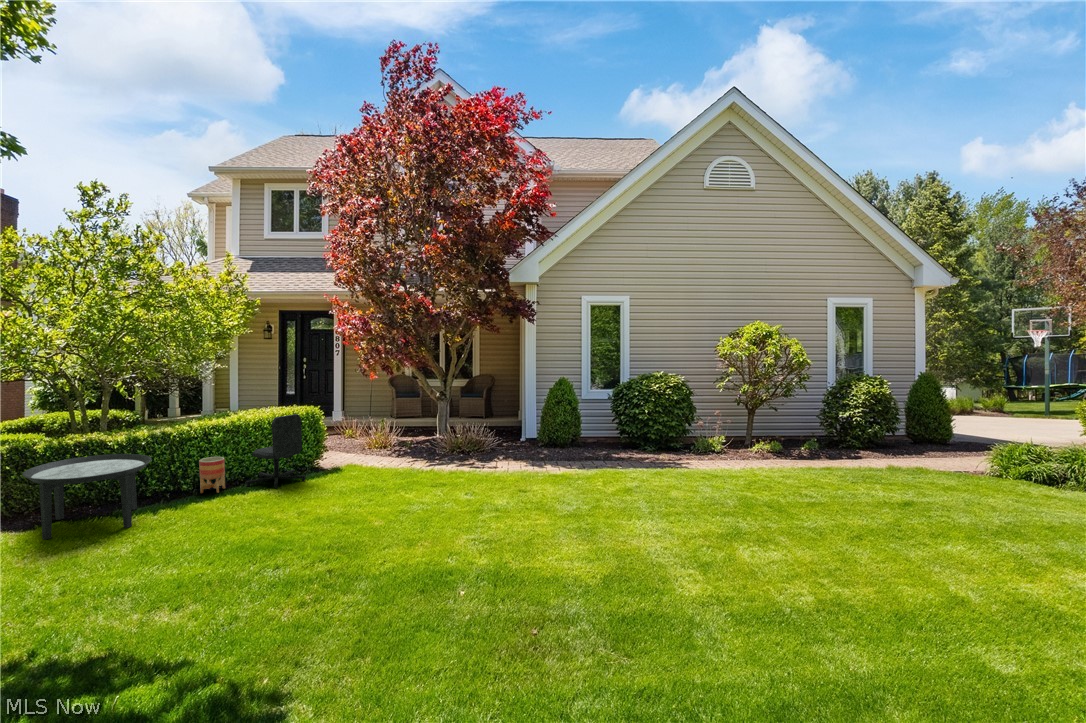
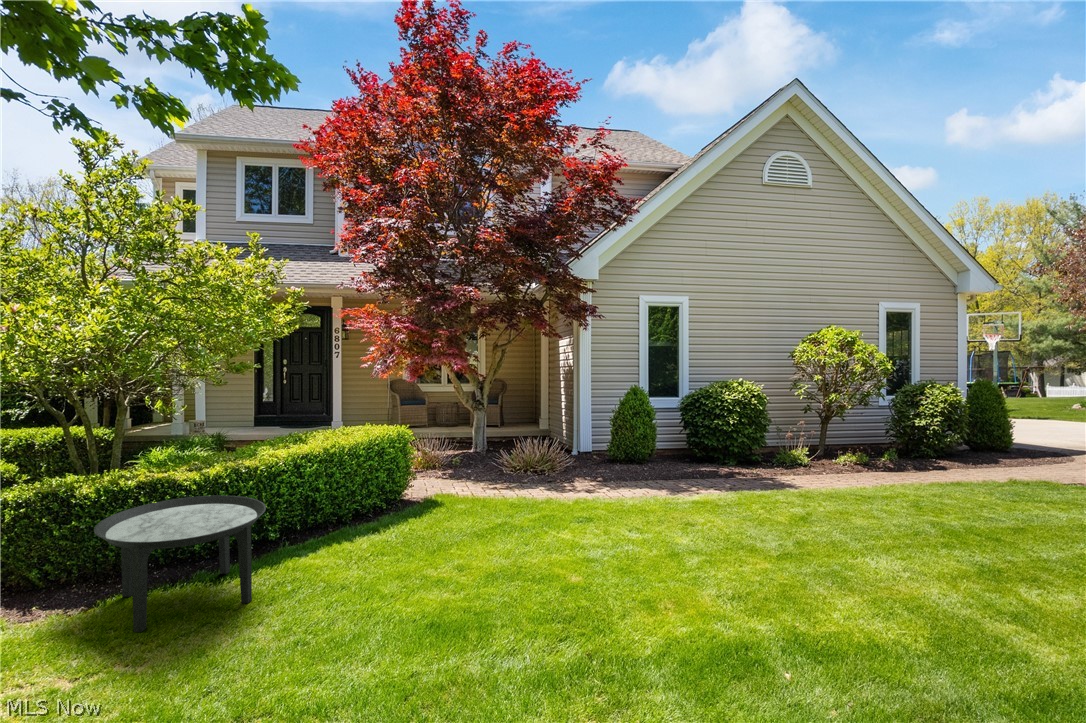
chair: present [246,414,306,489] -> none [347,434,416,531]
planter: present [199,457,225,493] -> none [293,493,324,543]

